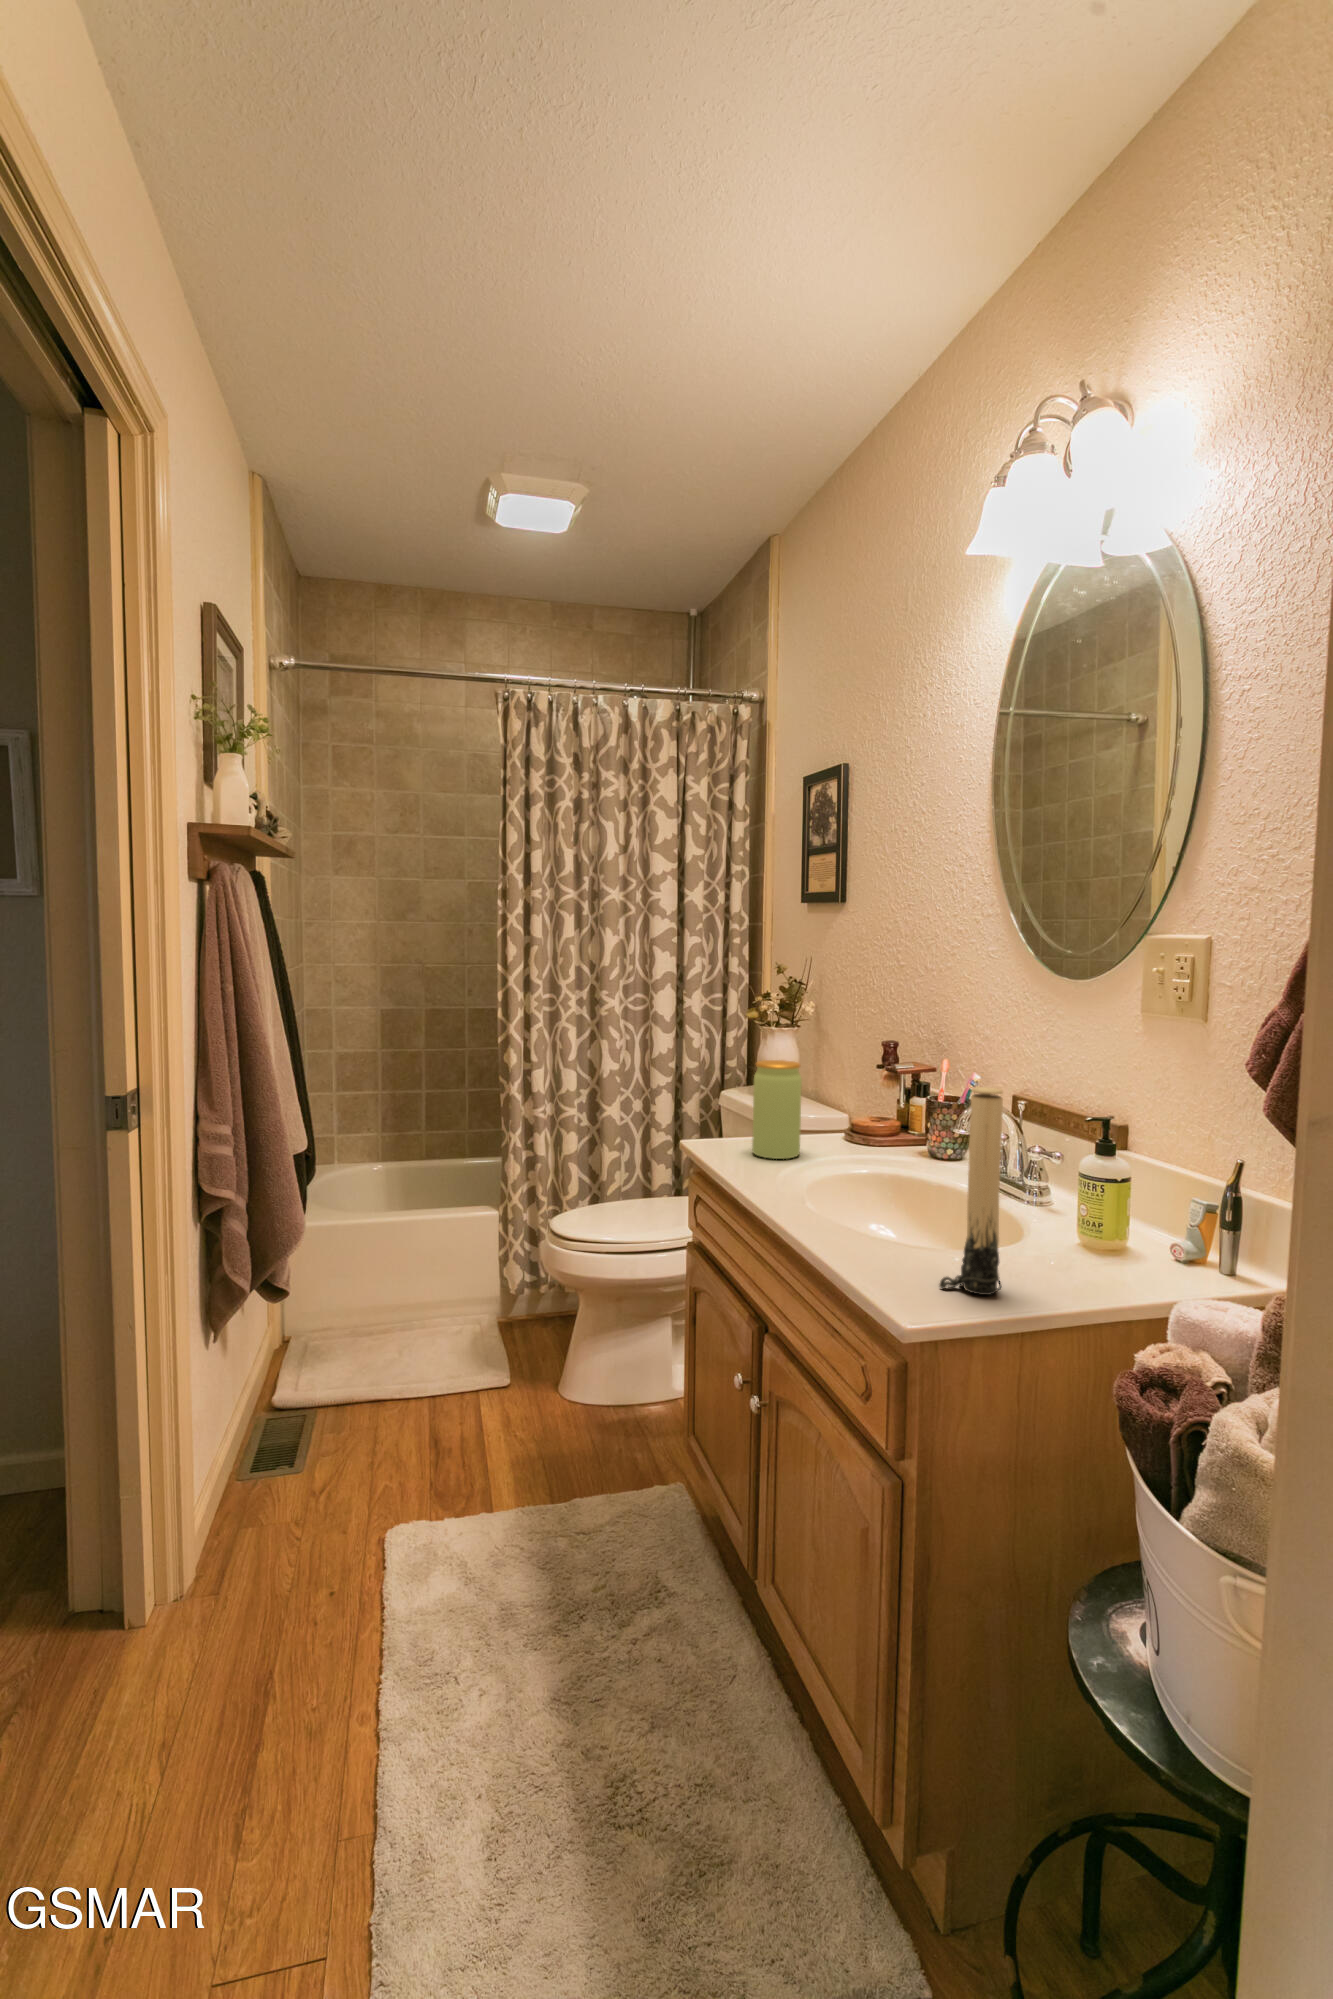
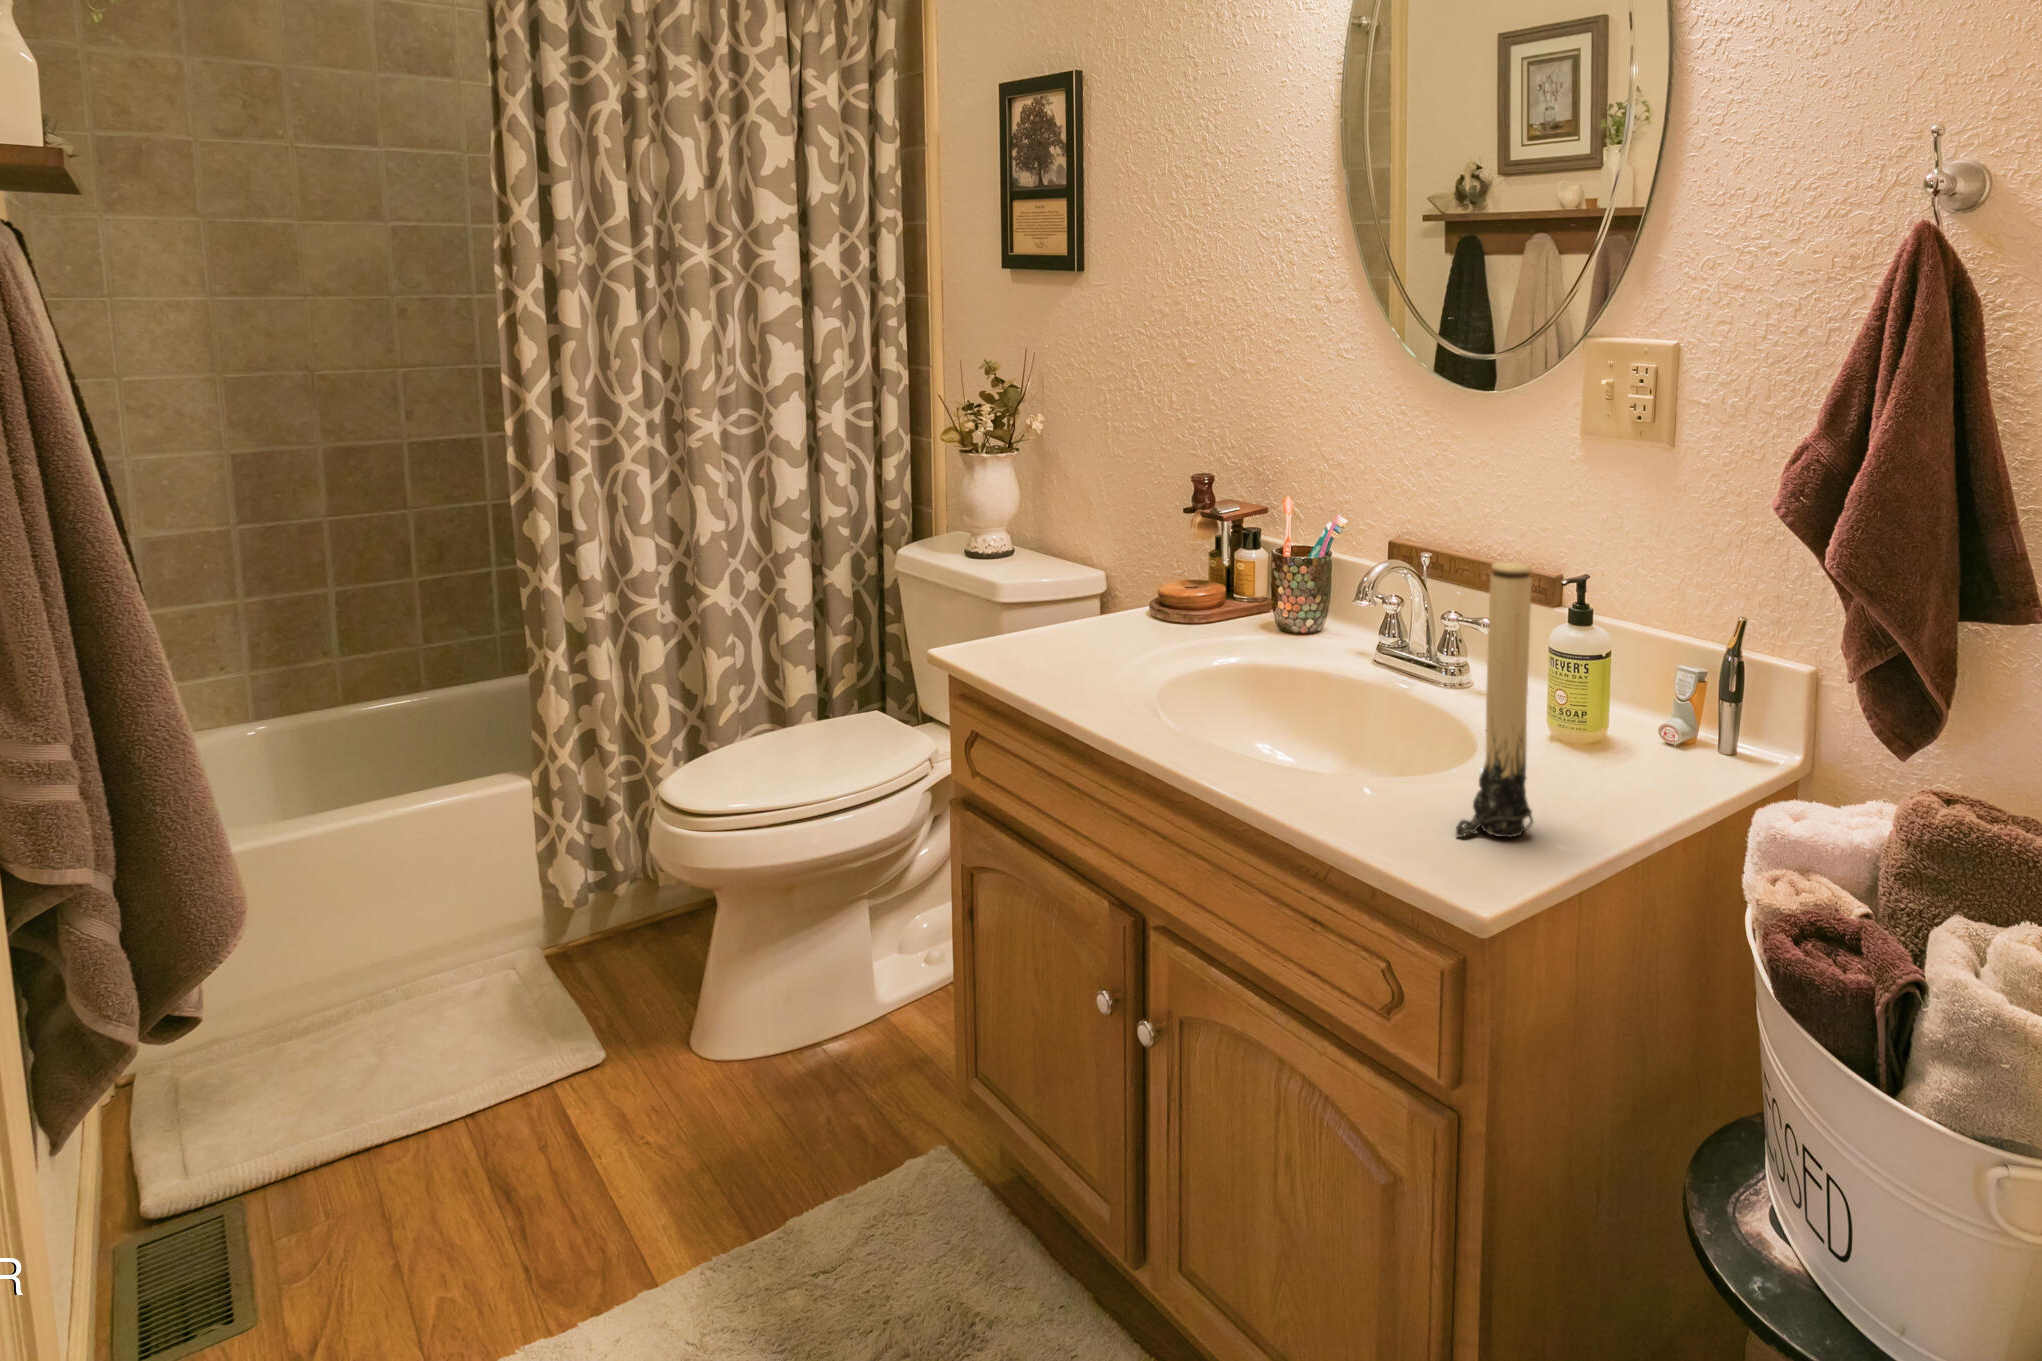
jar: present [752,1060,802,1159] -> none [1039,515,1110,662]

